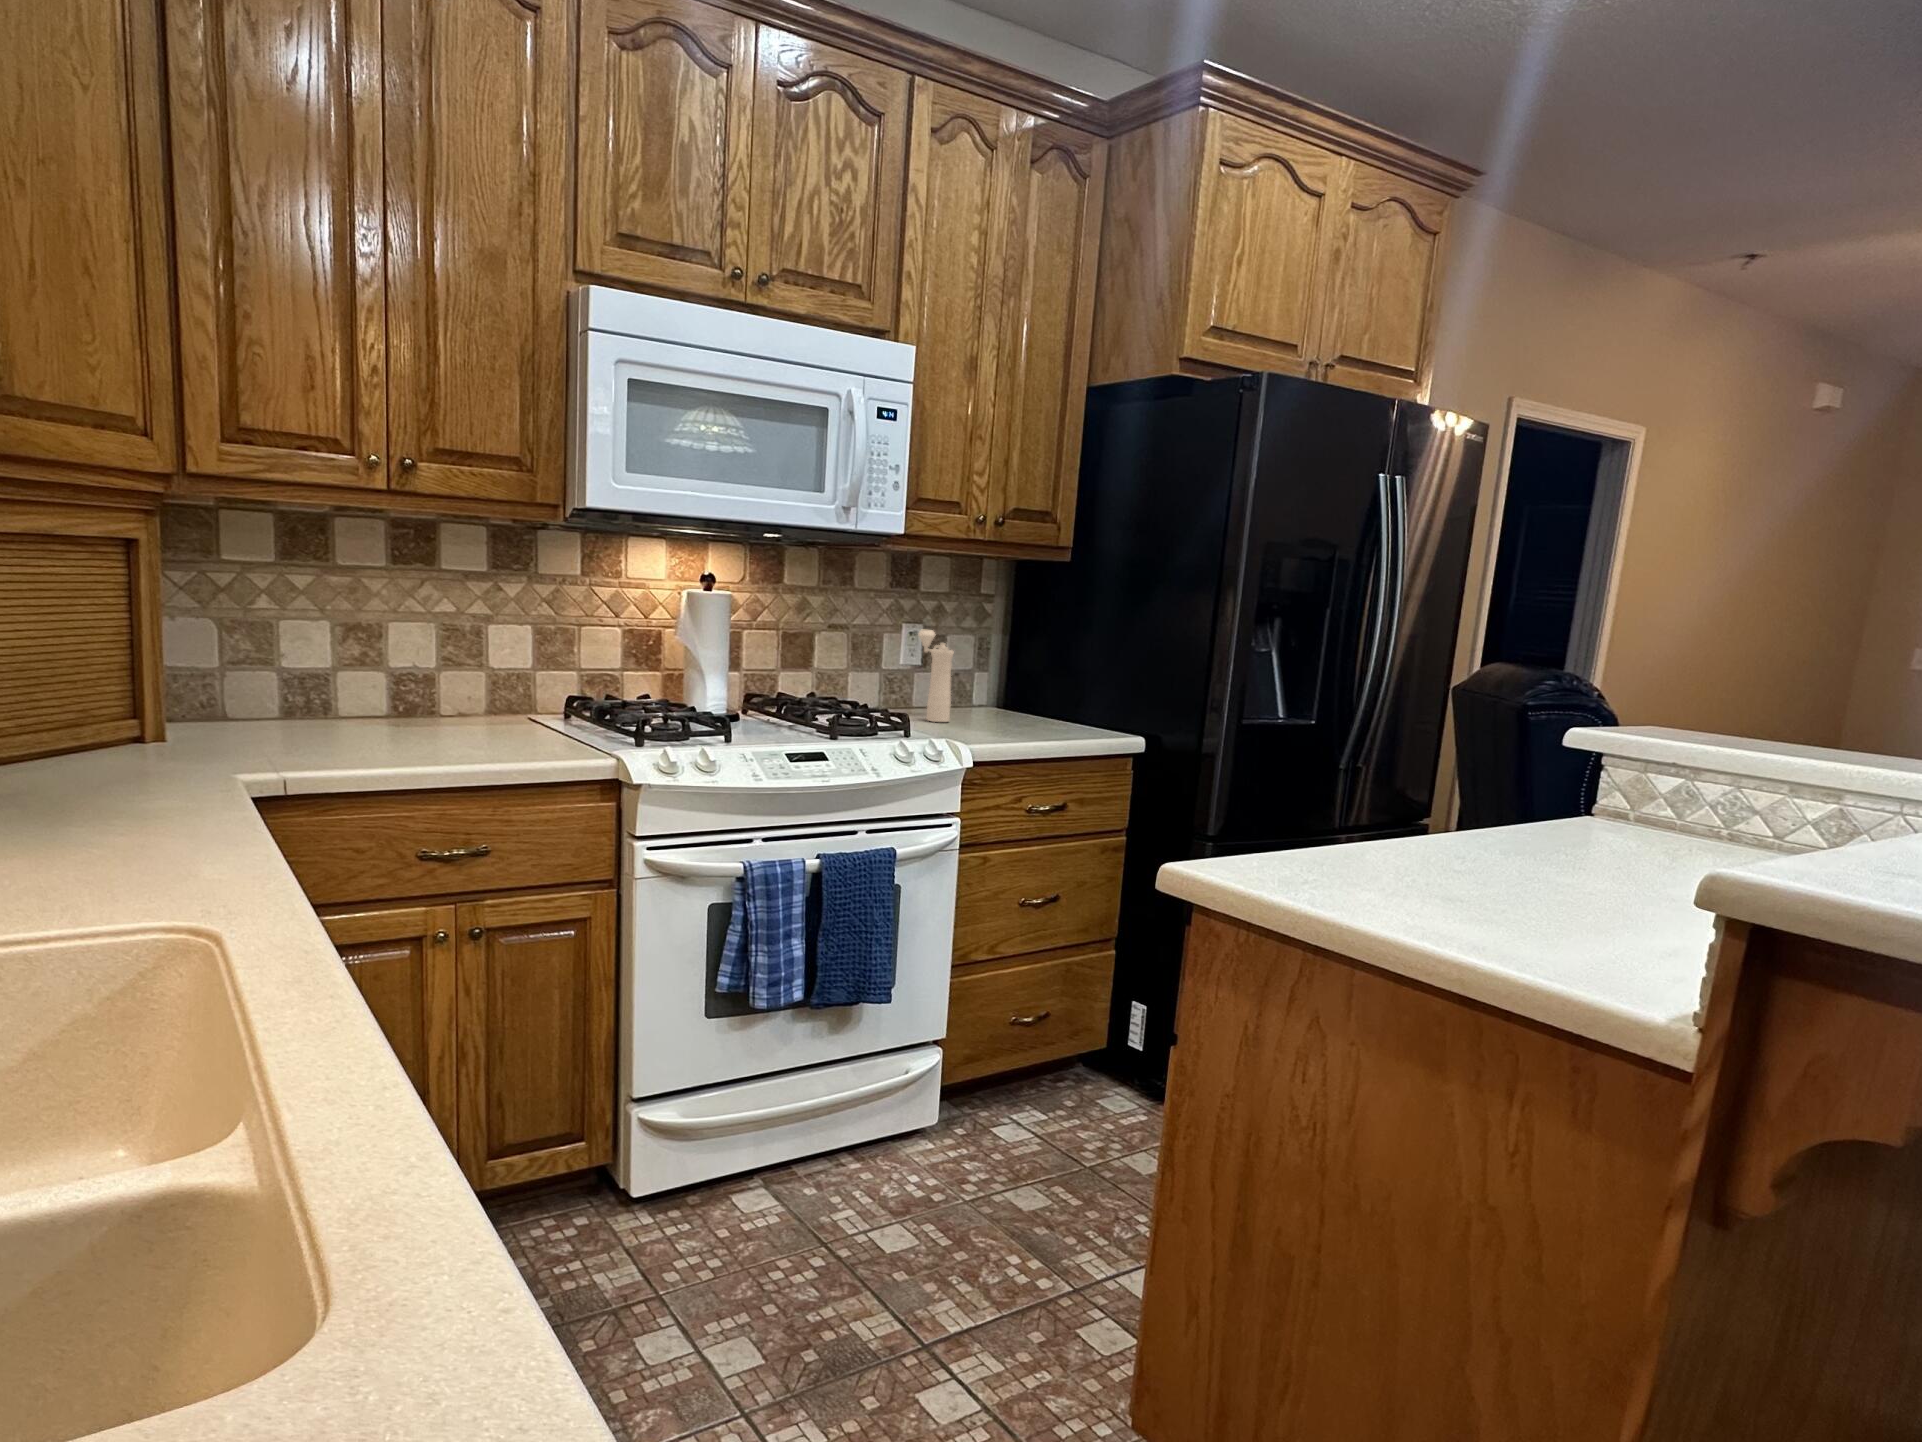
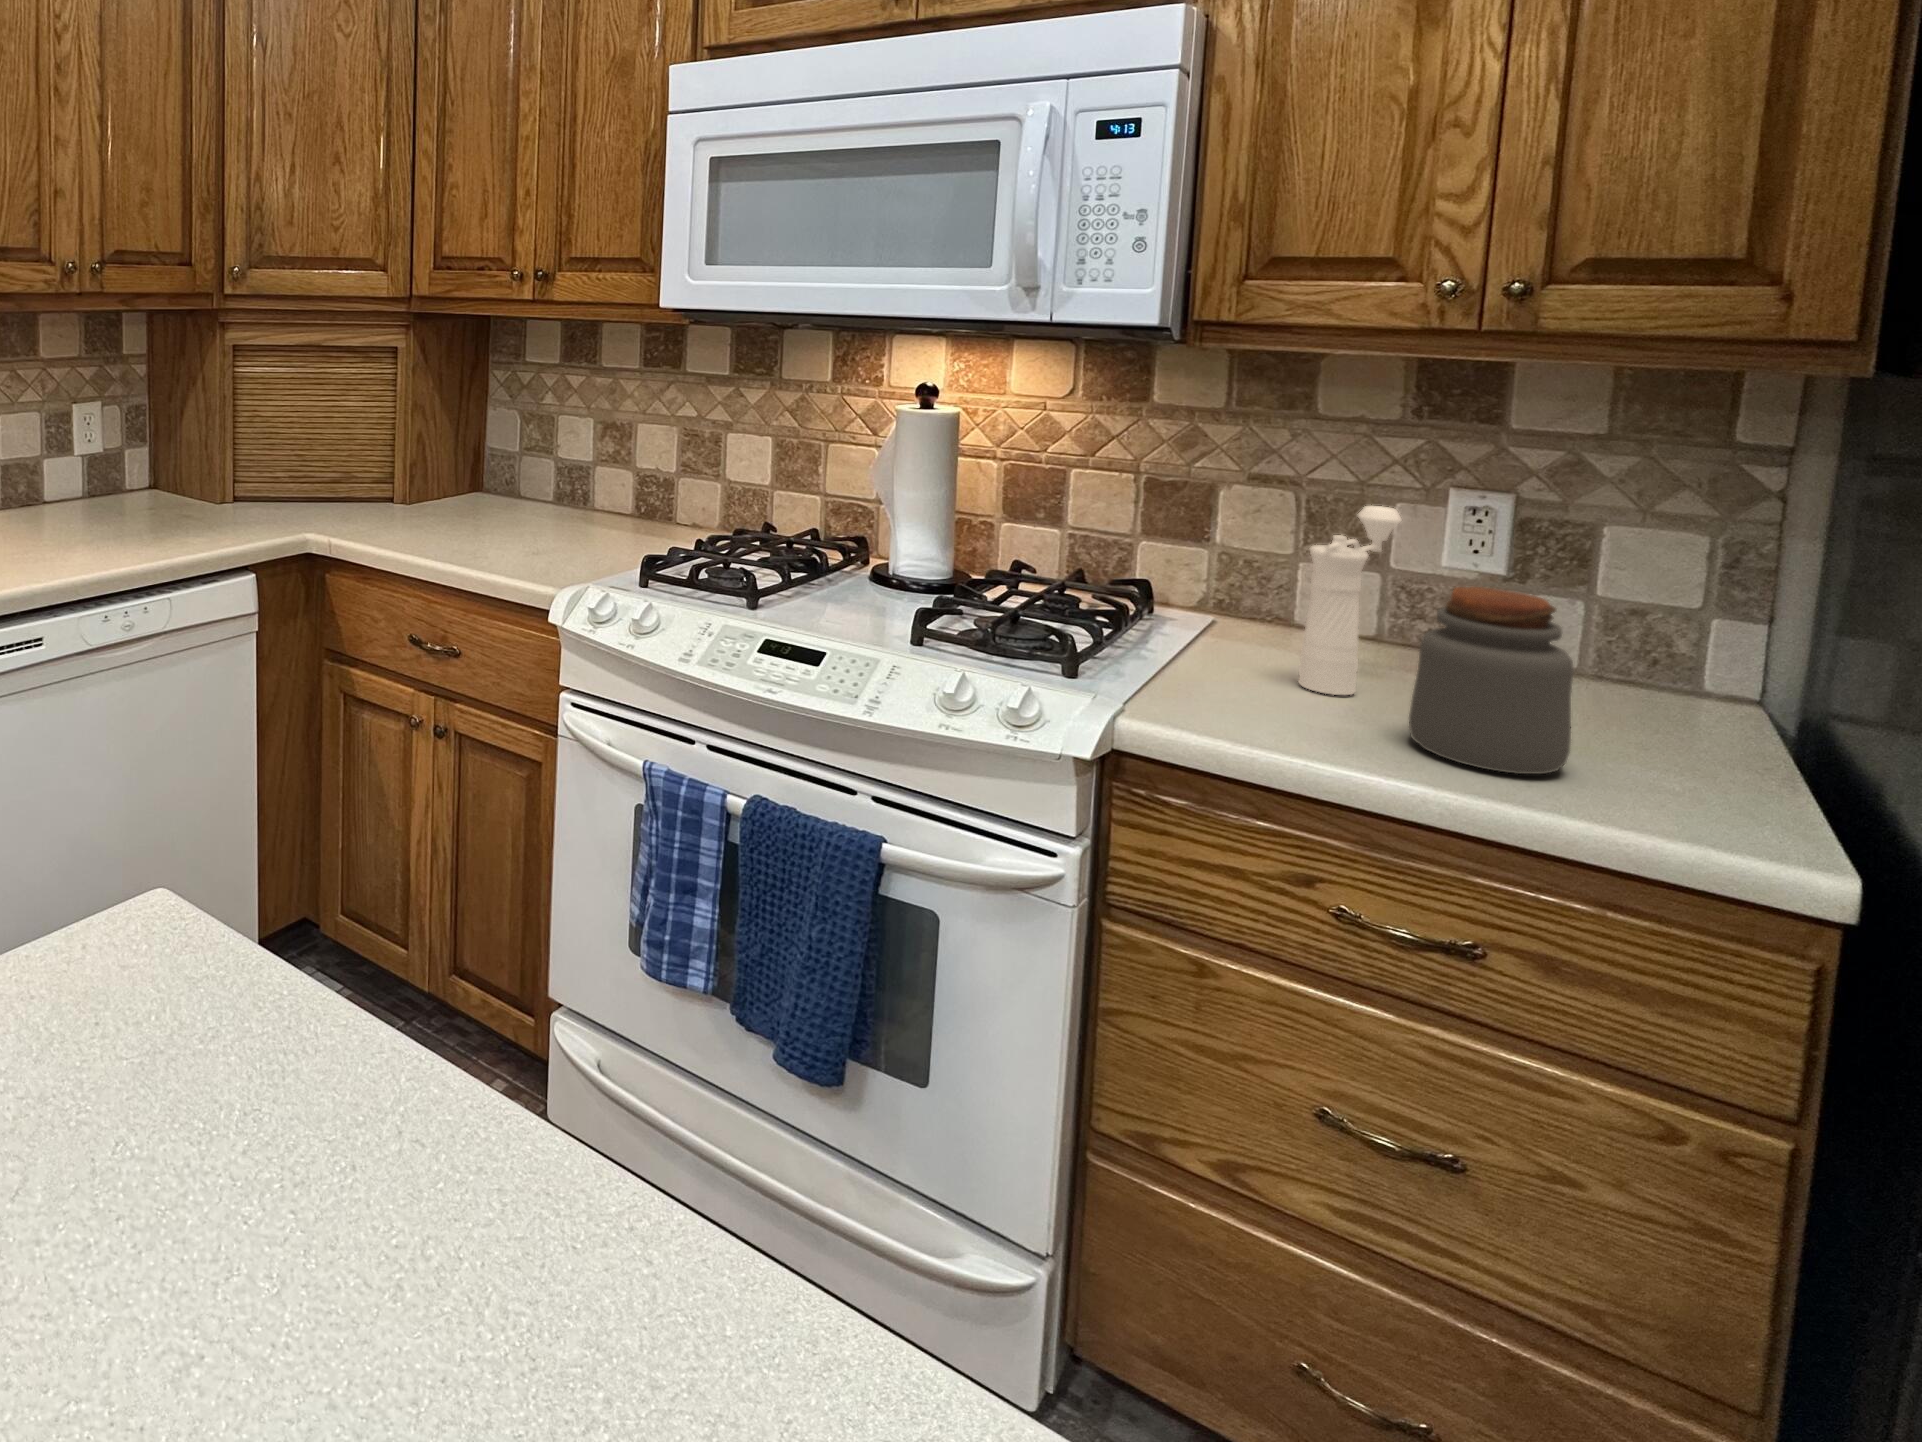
jar: none [996,655,1052,731] -> present [1409,587,1574,774]

